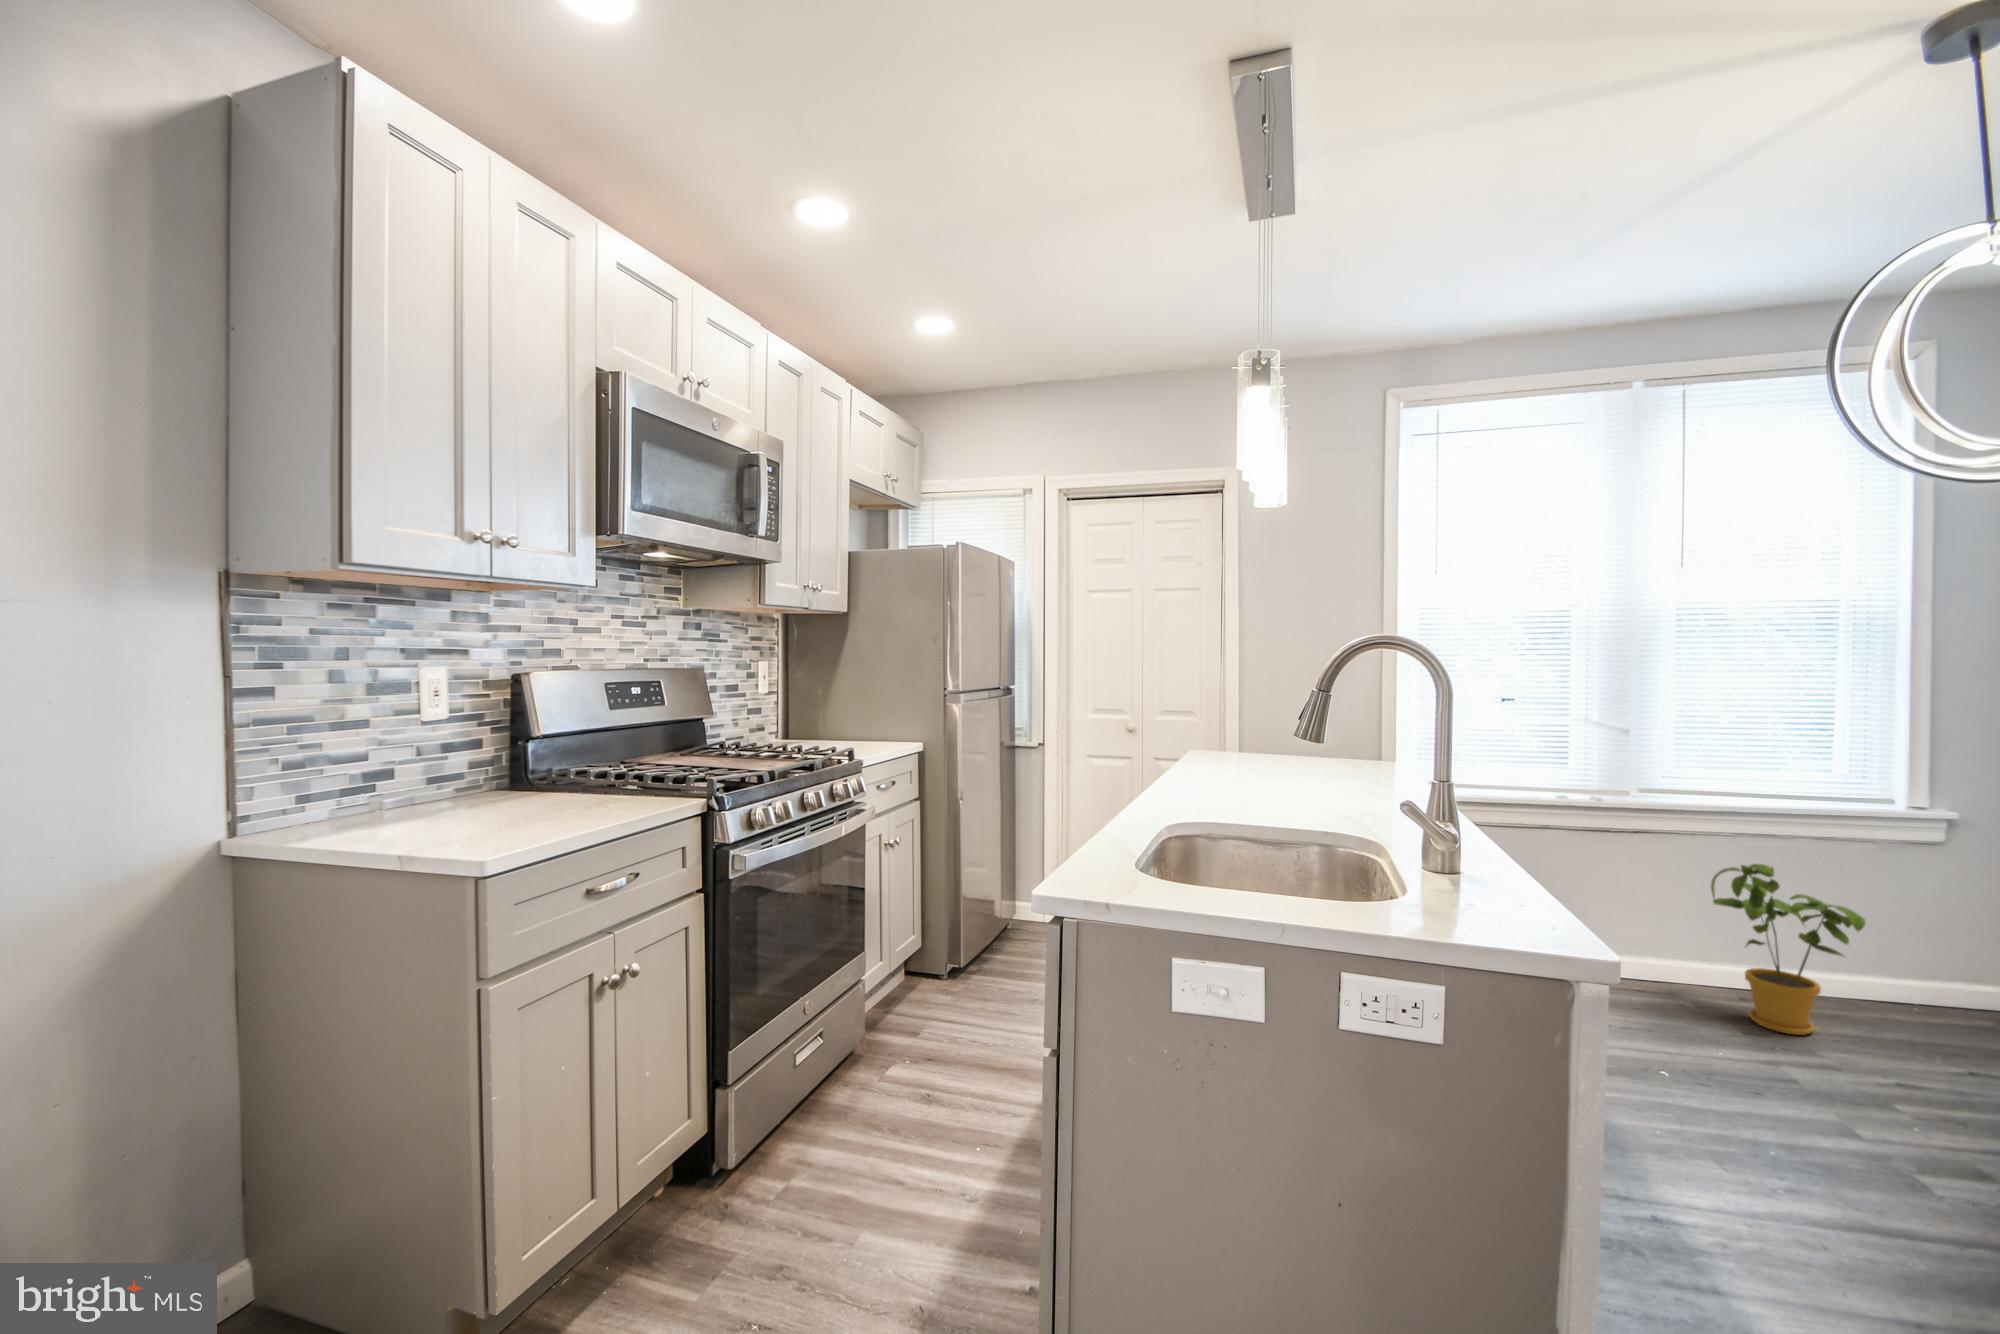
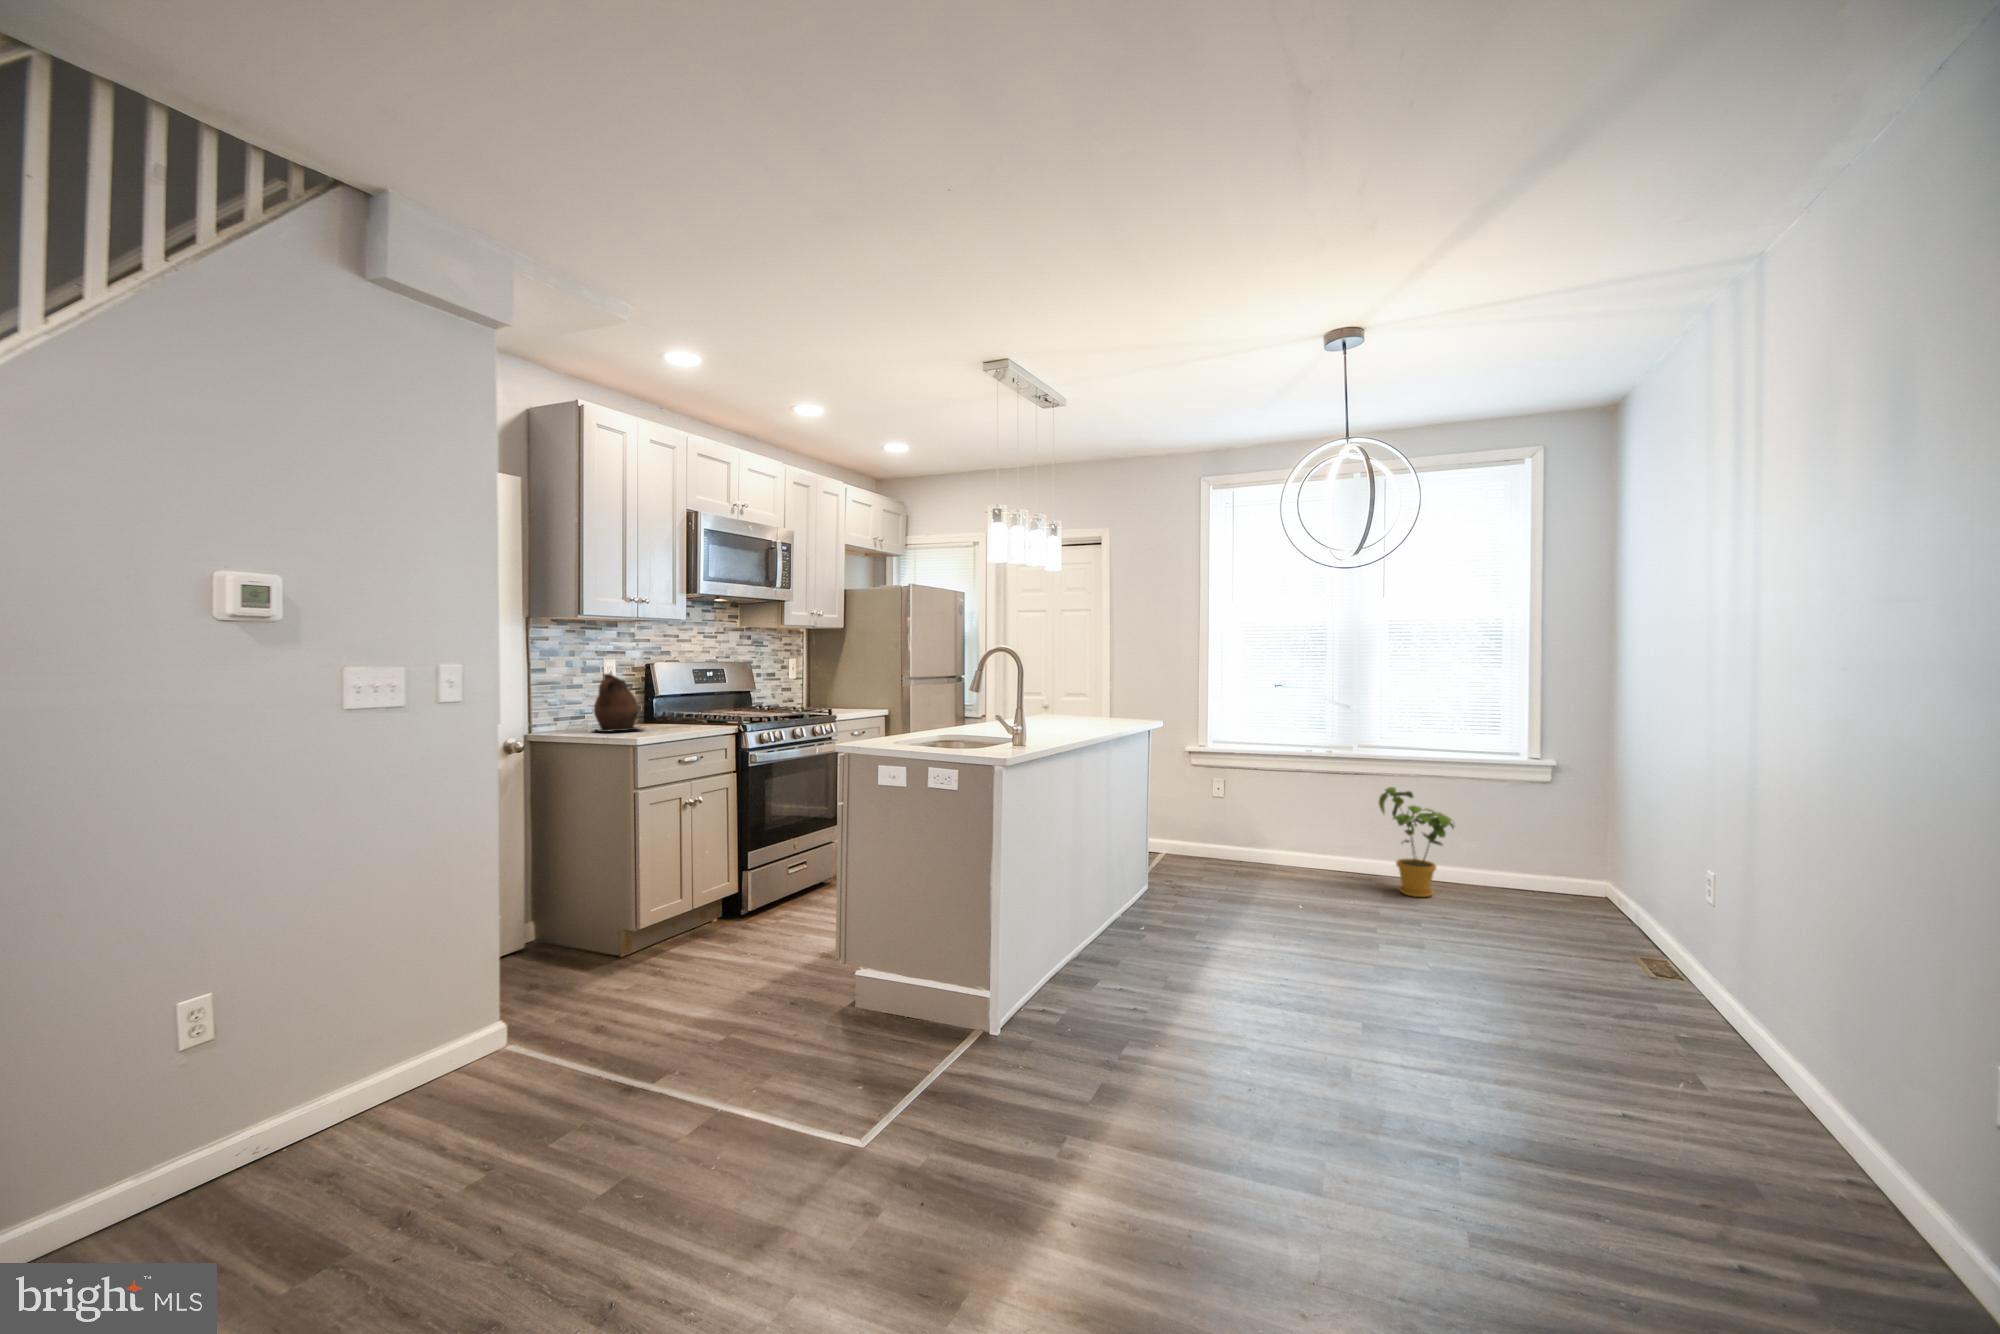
ceramic pitcher: none [373,700,513,834] -> present [594,674,642,732]

